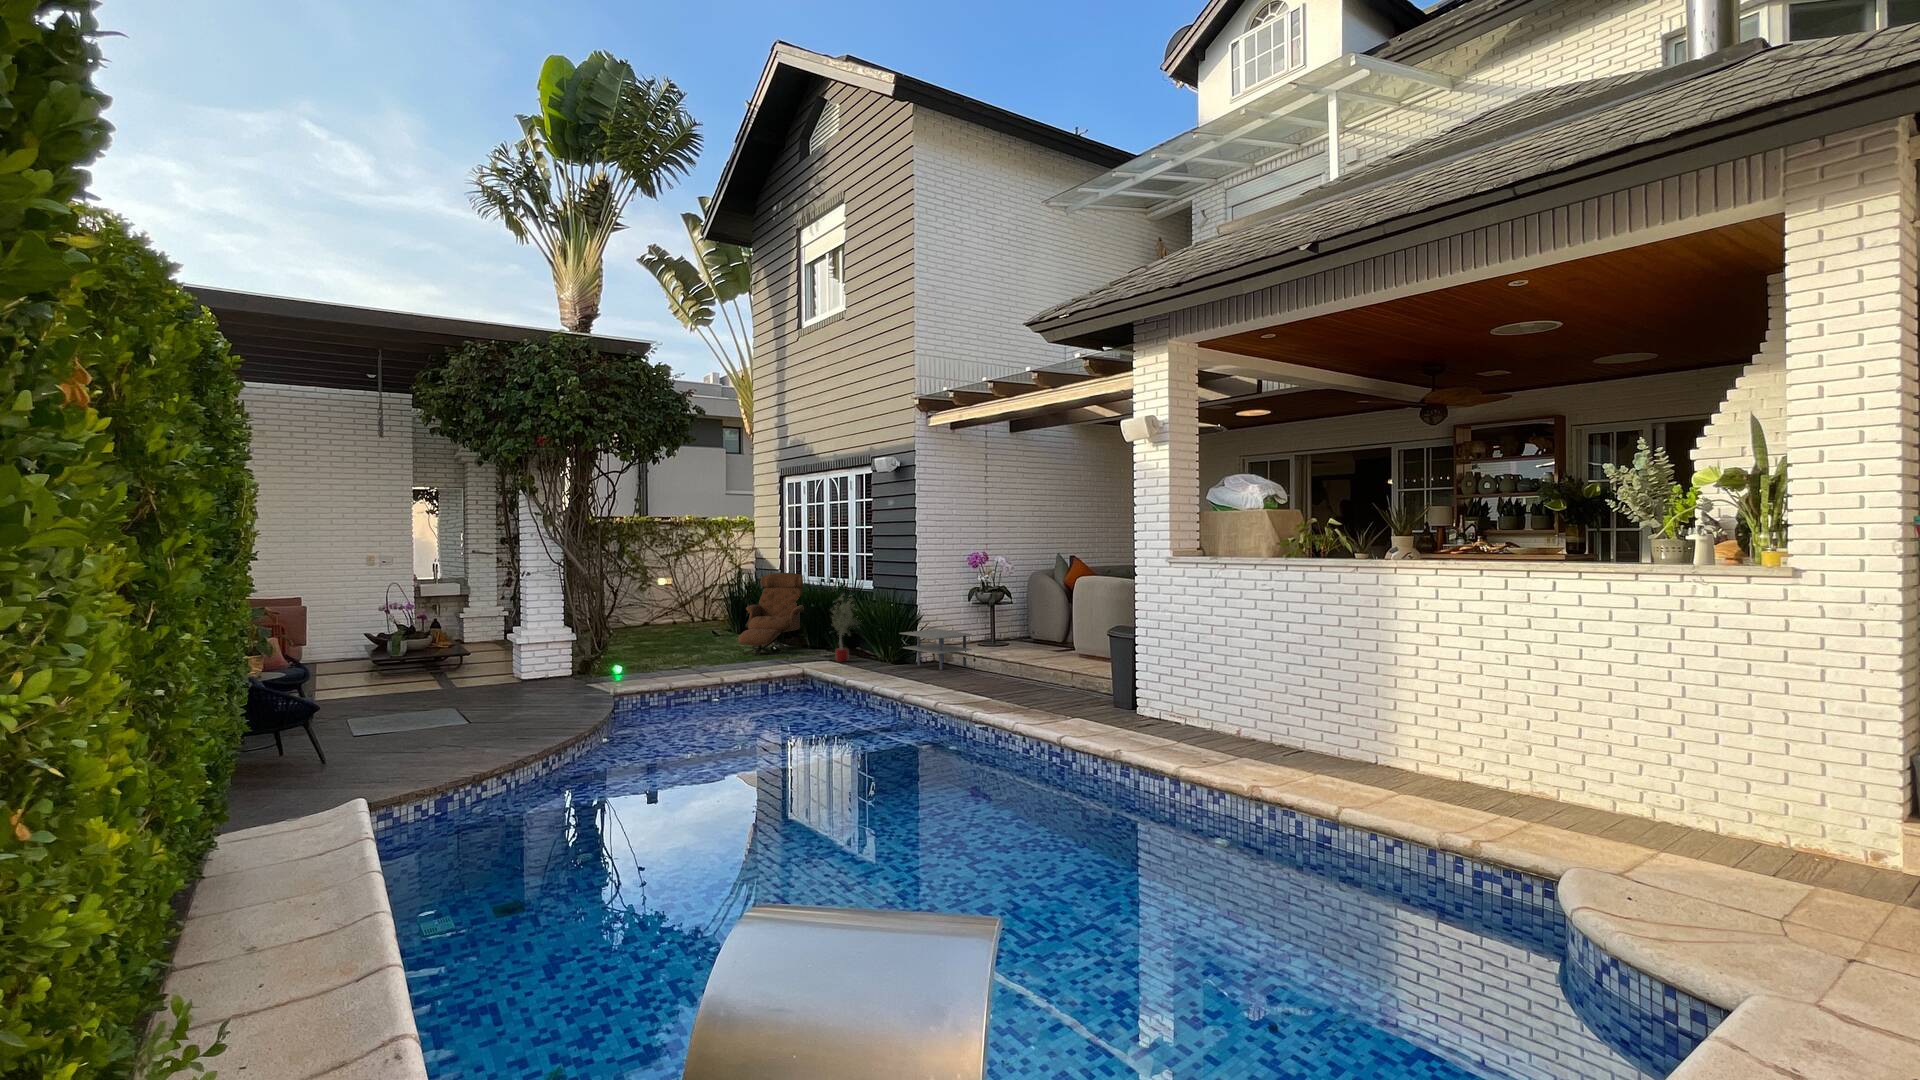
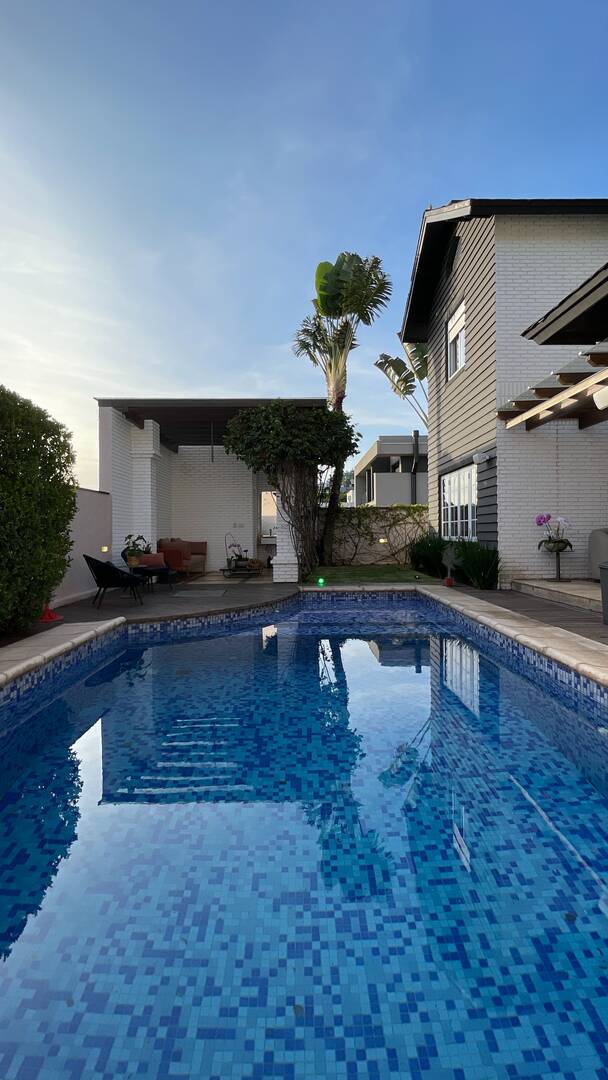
lounge chair: present [738,573,804,656] -> none [396,532,443,581]
side table: present [900,629,972,670] -> none [482,568,530,594]

